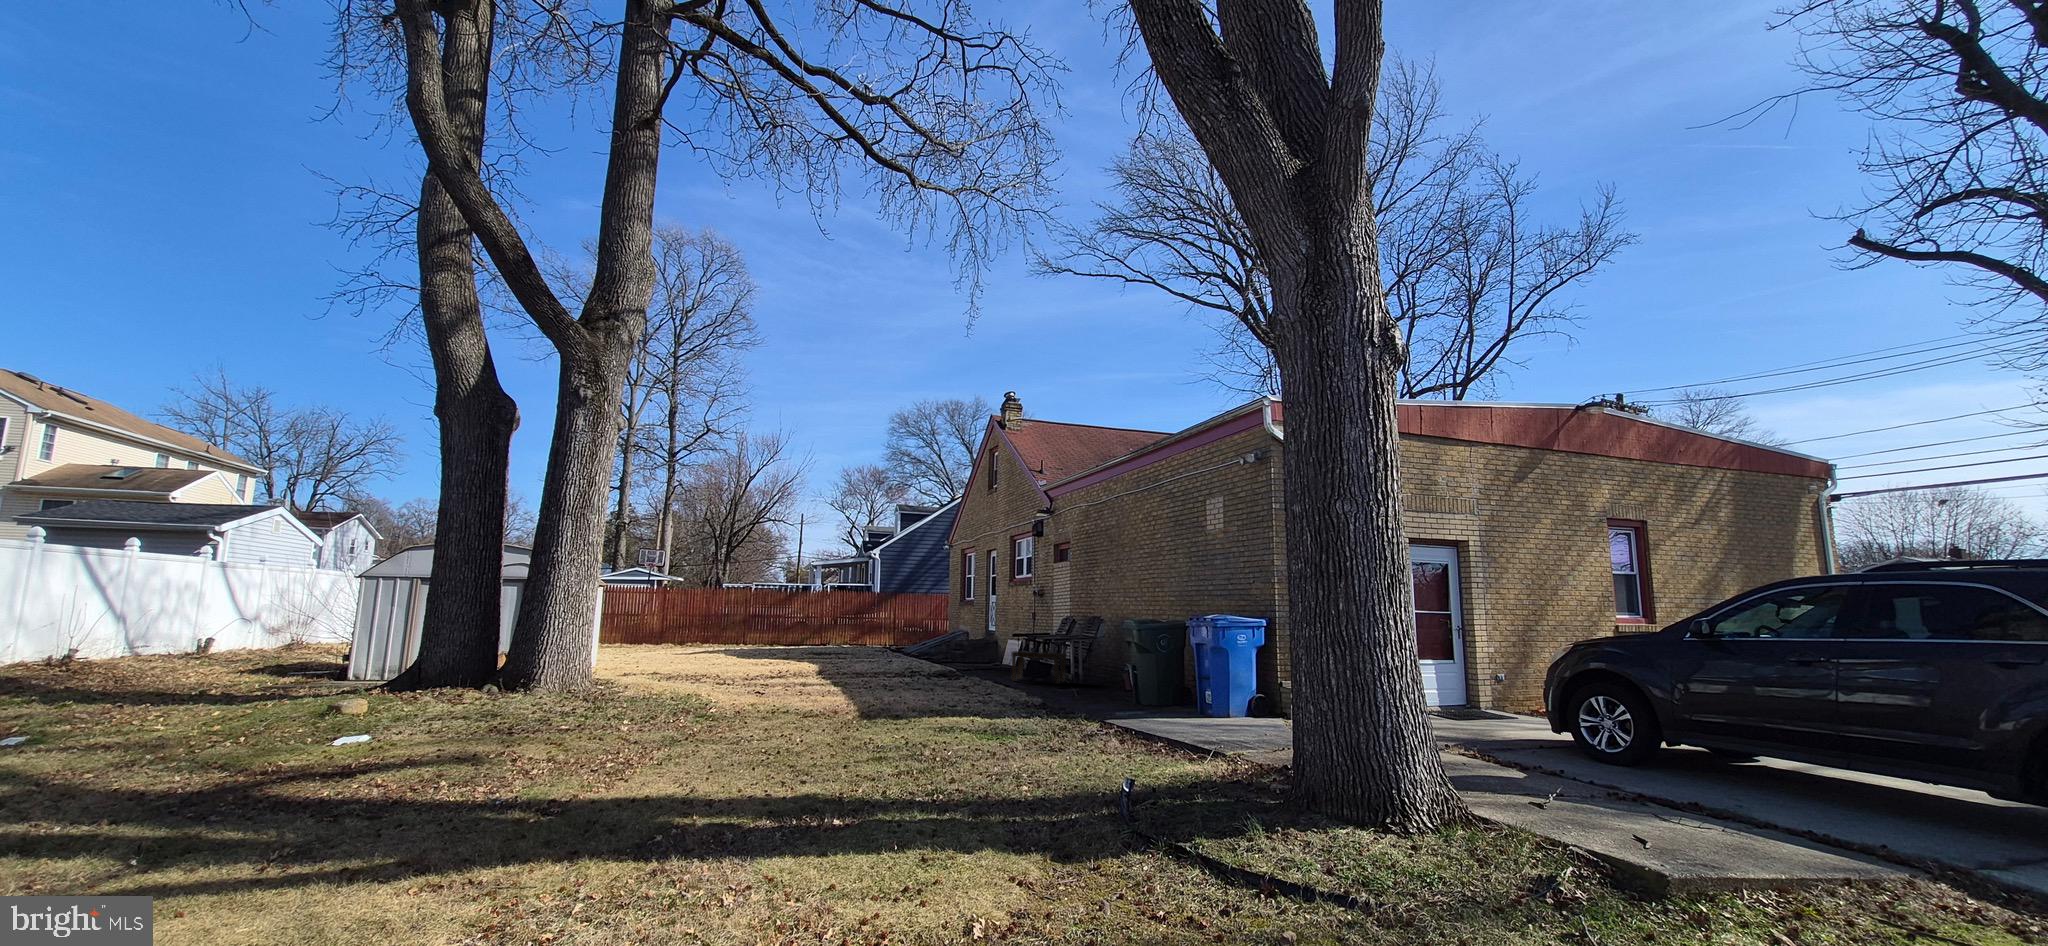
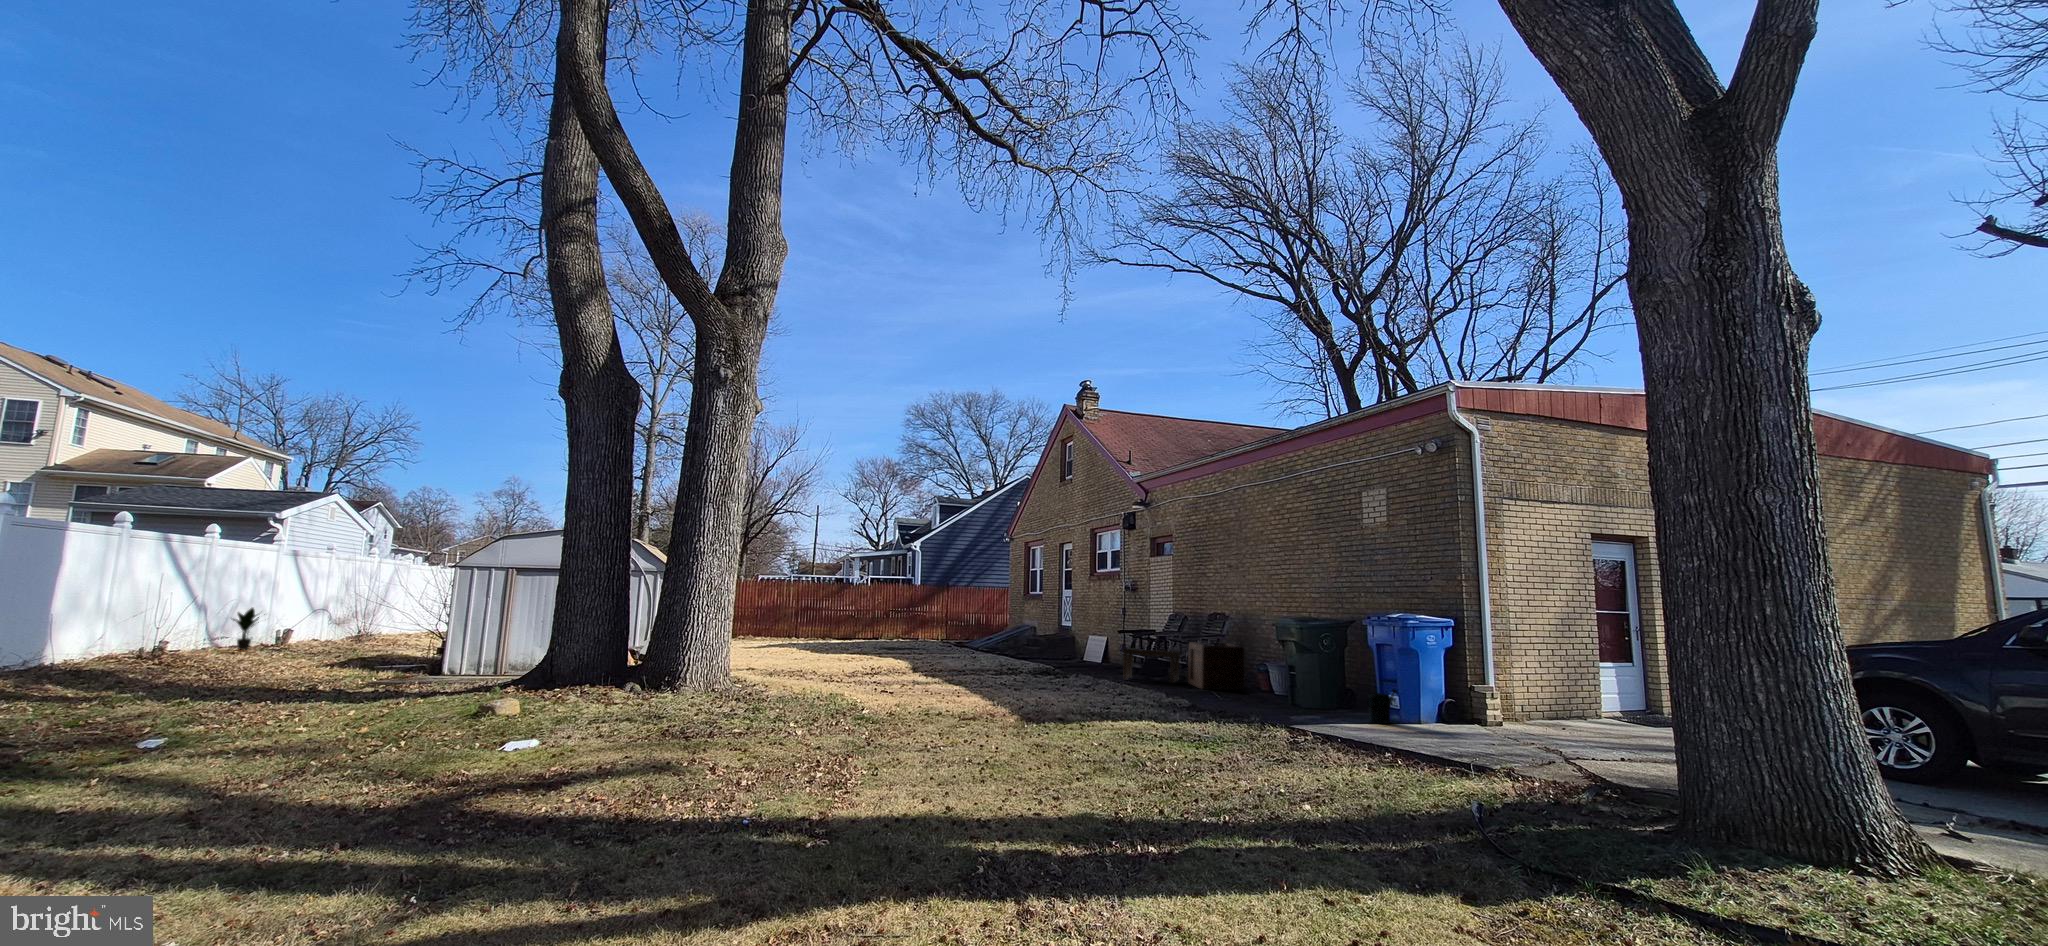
potted plant: none [152,617,191,658] -> present [233,608,259,650]
wooden crate: none [1069,644,1117,690] -> present [1188,642,1244,690]
watering can: none [1177,685,1210,717] -> present [1367,689,1397,724]

